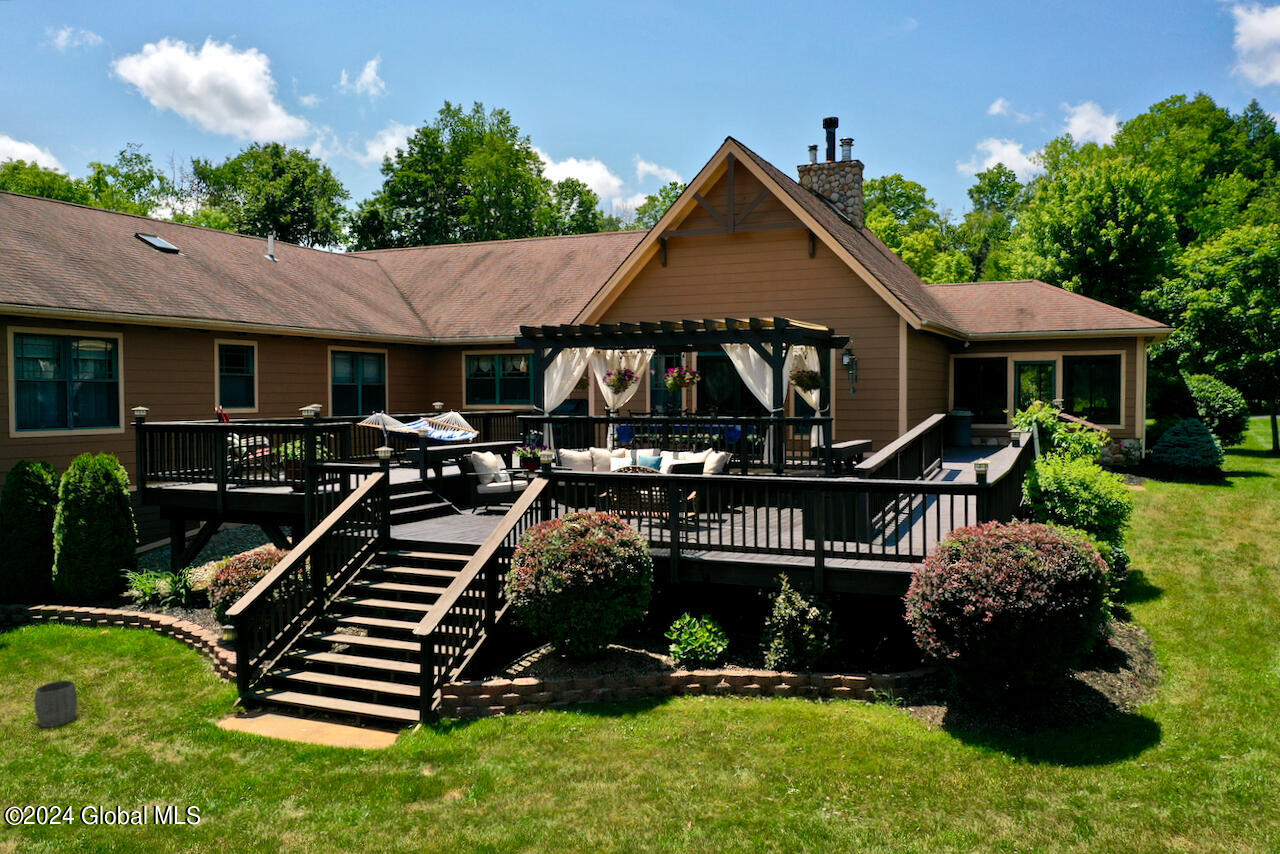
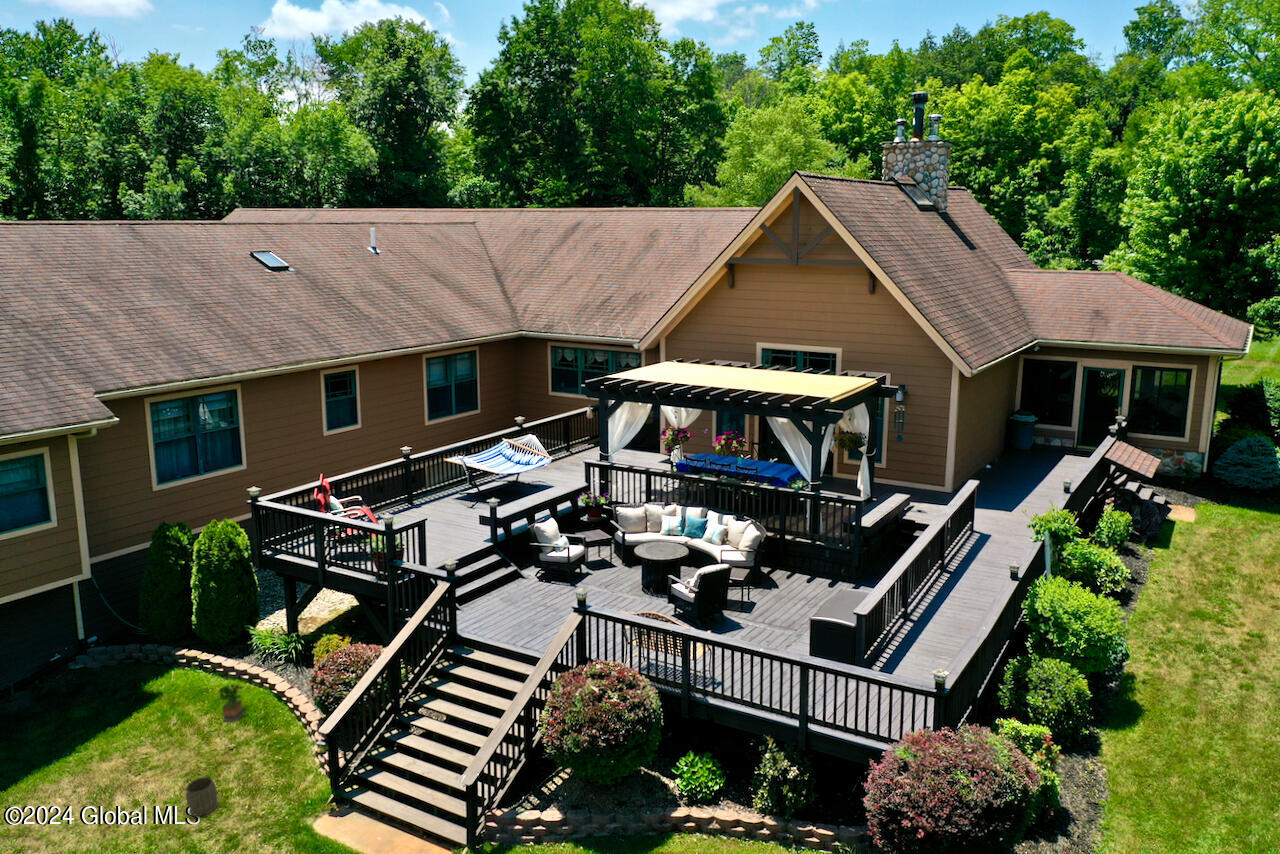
potted tree: none [82,610,116,658] -> present [219,684,244,722]

